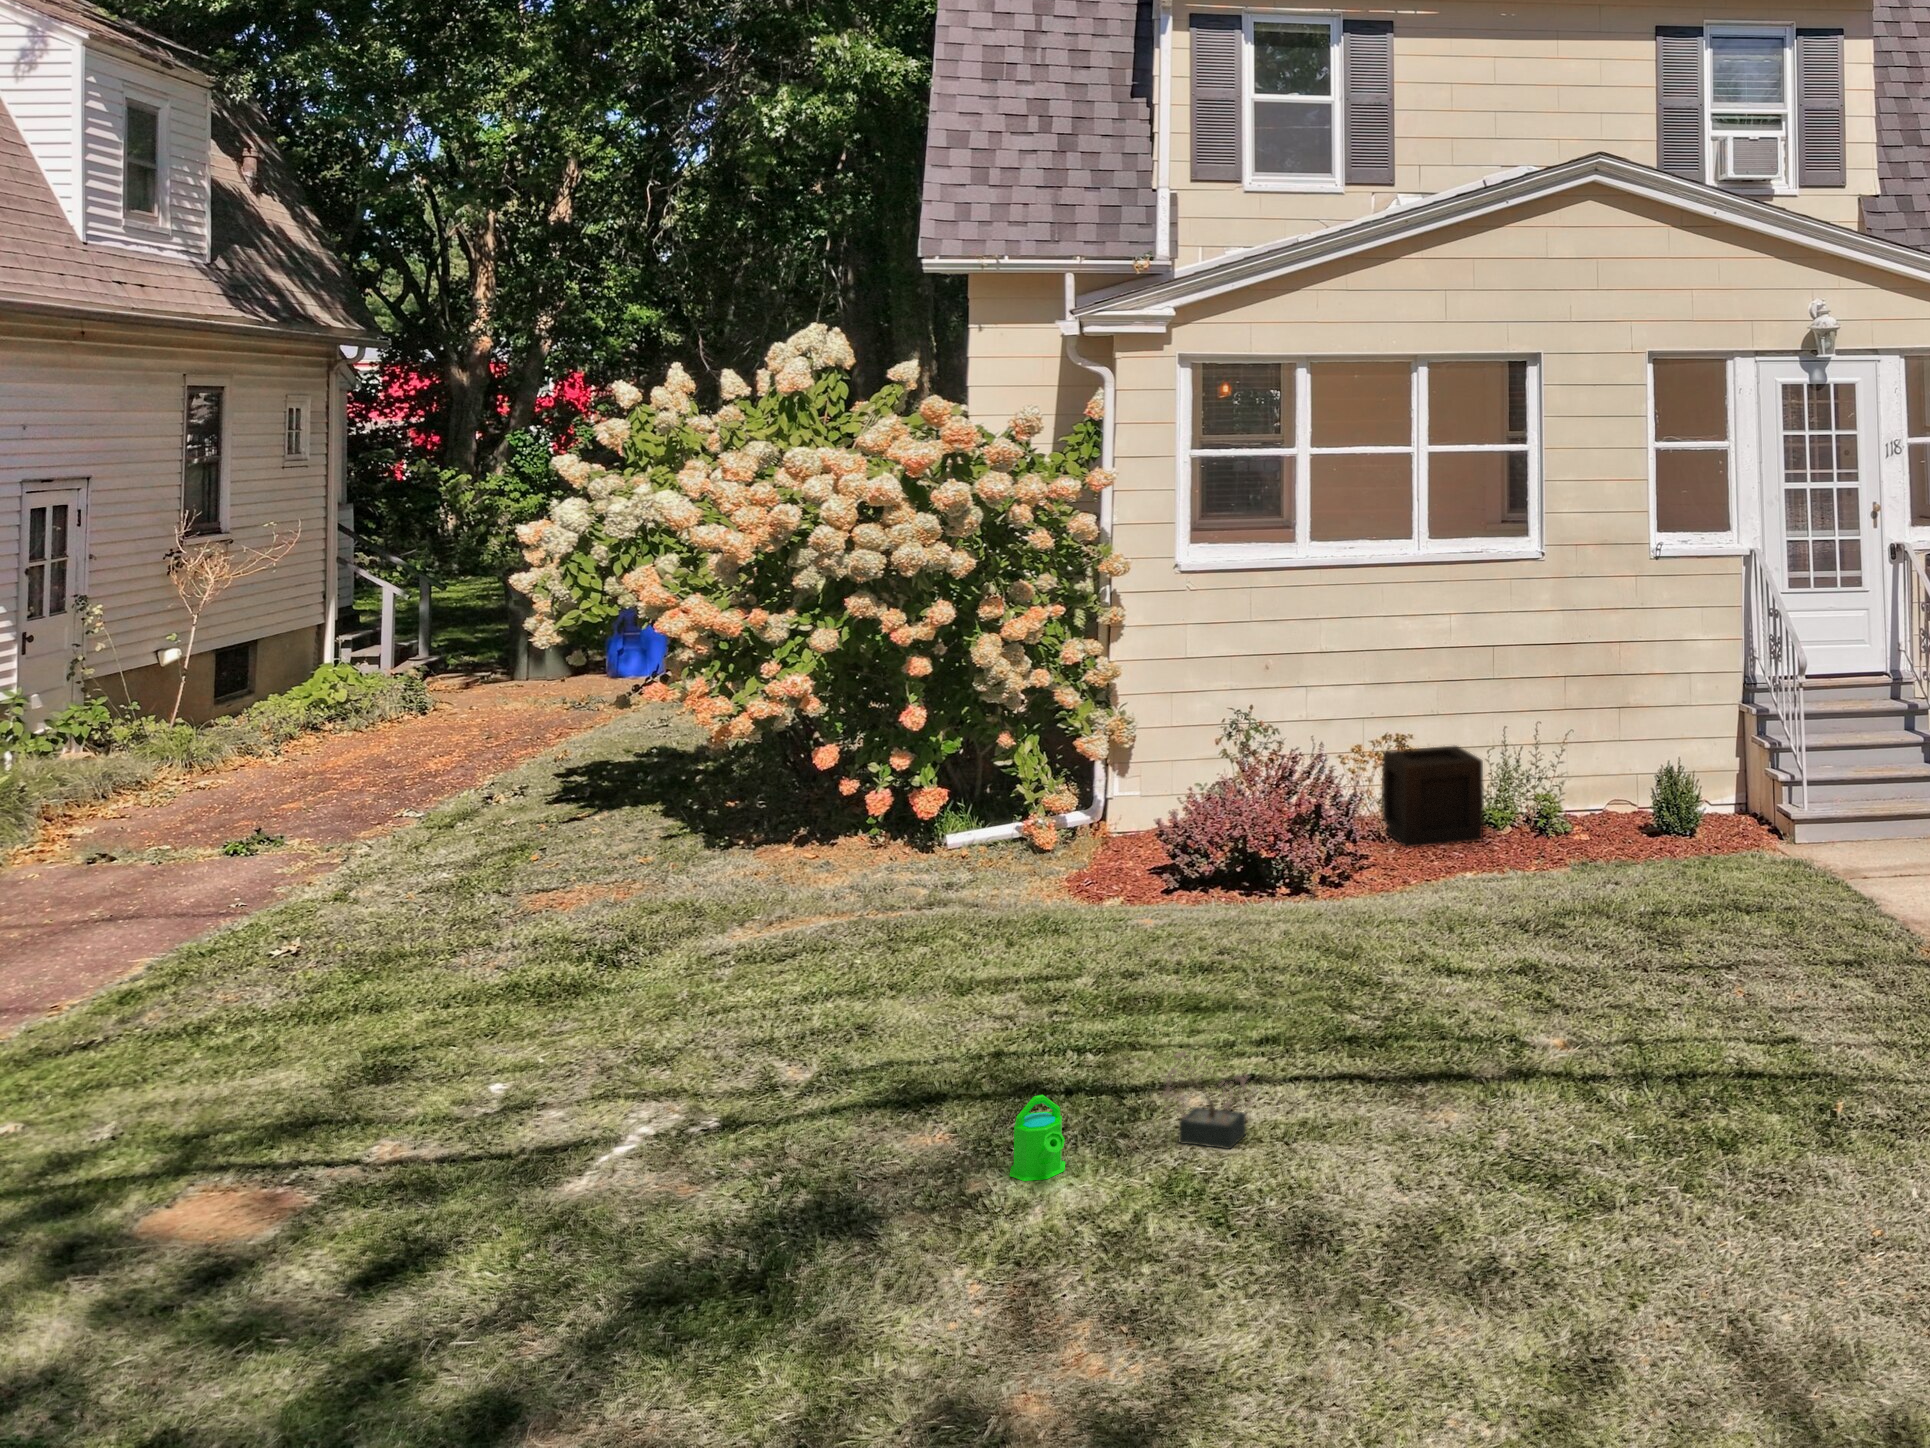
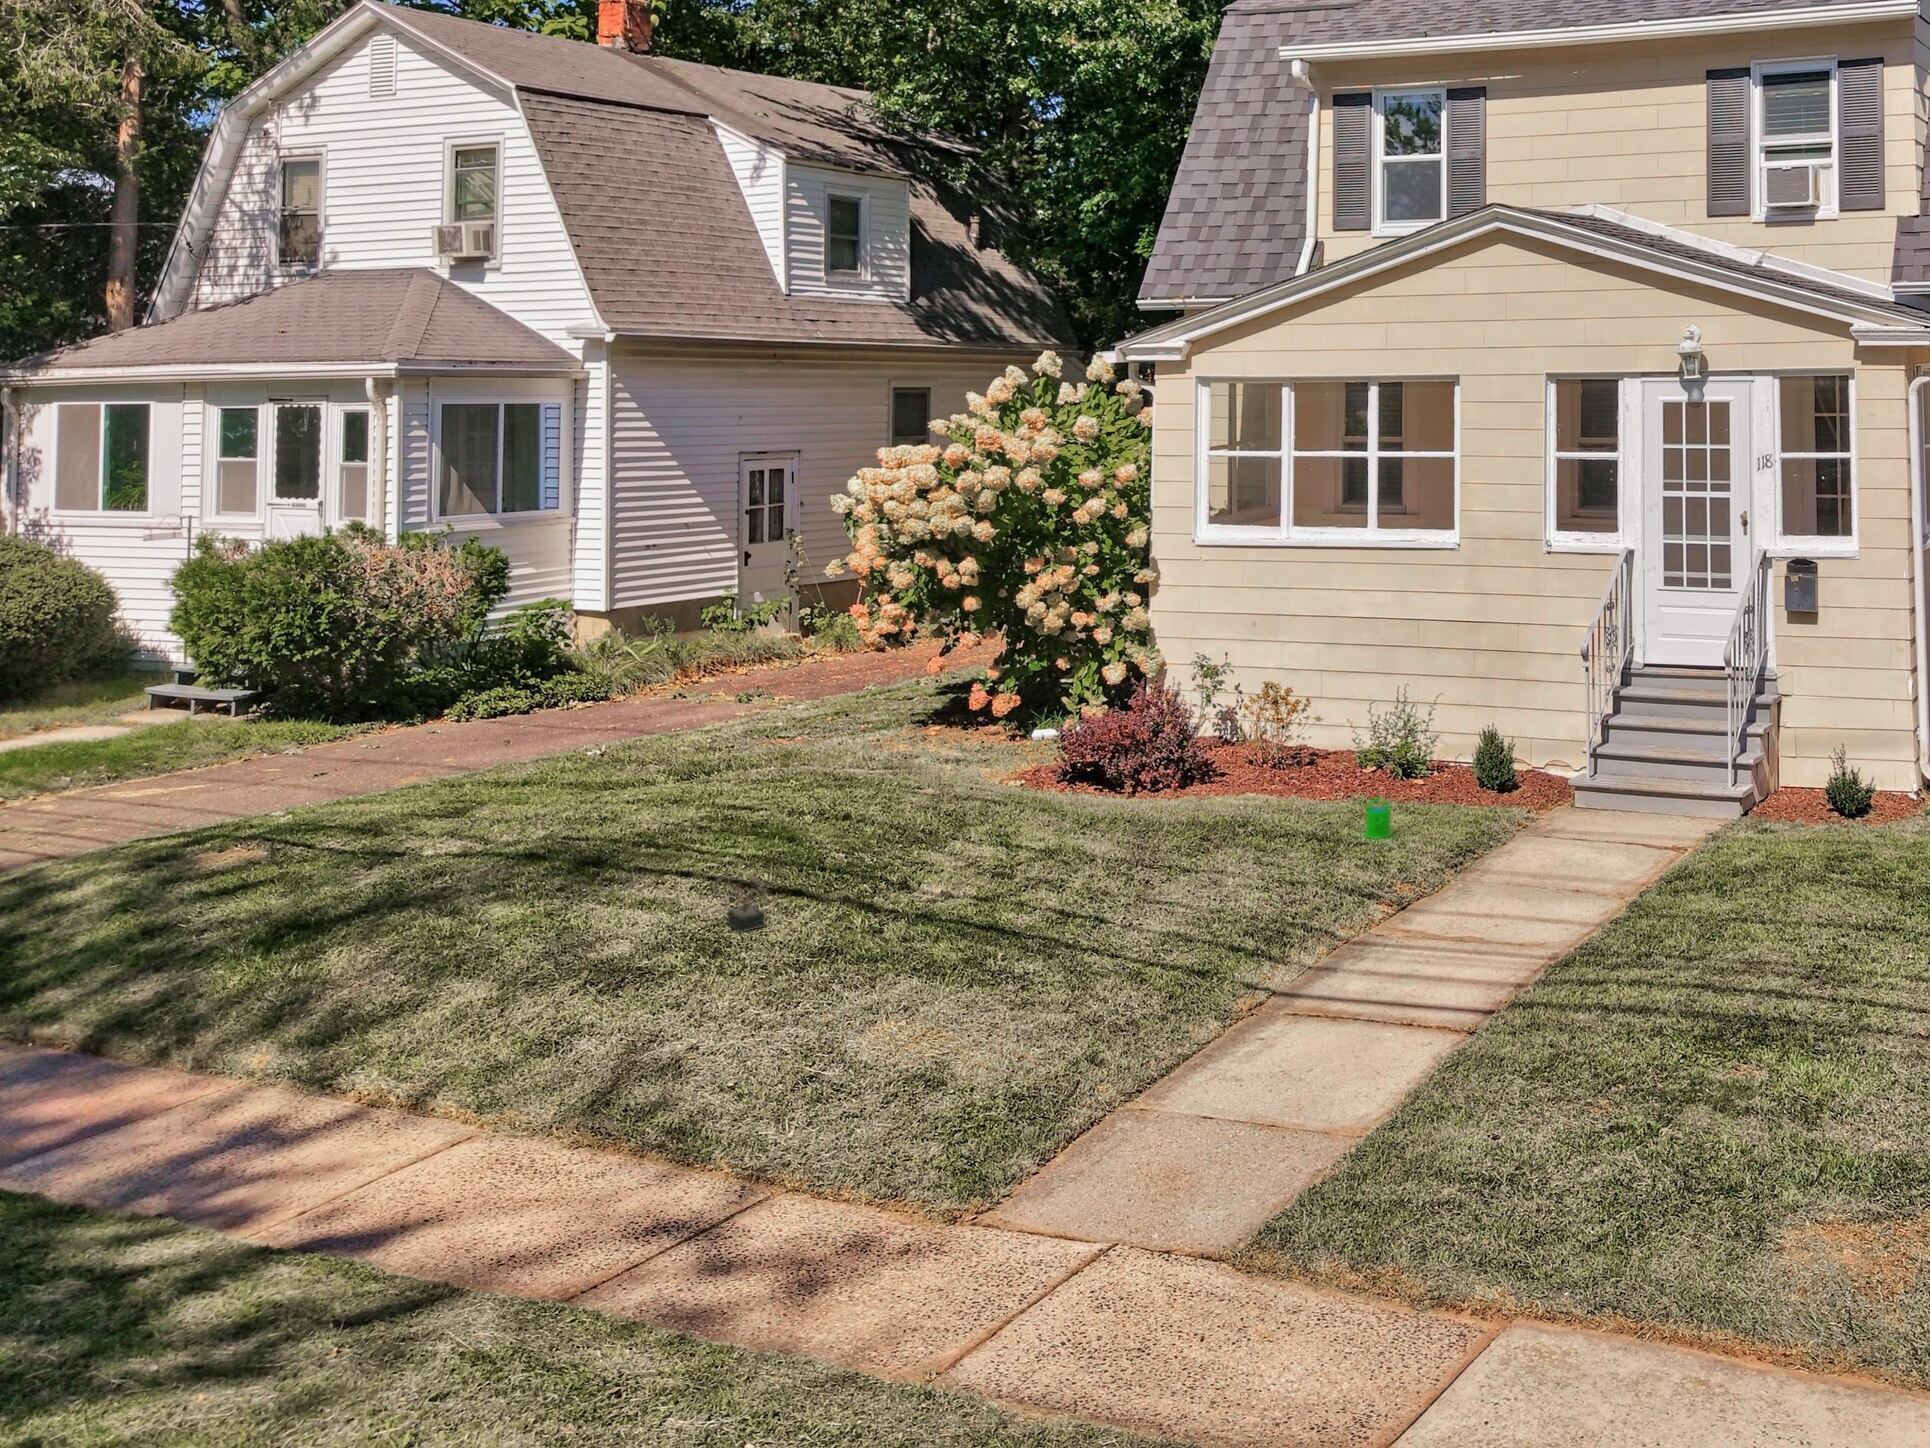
wooden crate: present [1382,746,1484,848] -> none [1298,691,1376,770]
watering can: present [1009,1095,1066,1181] -> present [1365,797,1391,839]

